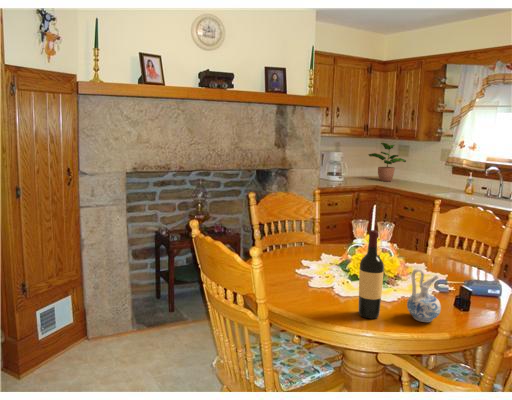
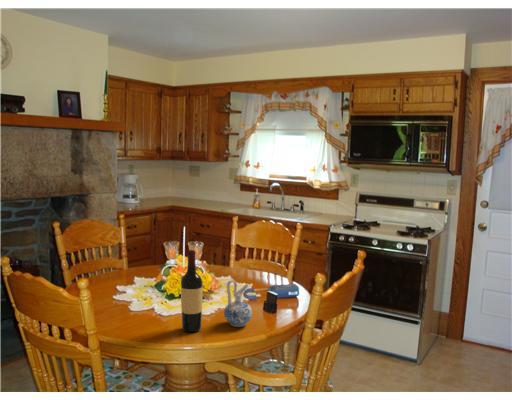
potted plant: present [368,143,406,181] -> none [163,164,200,201]

